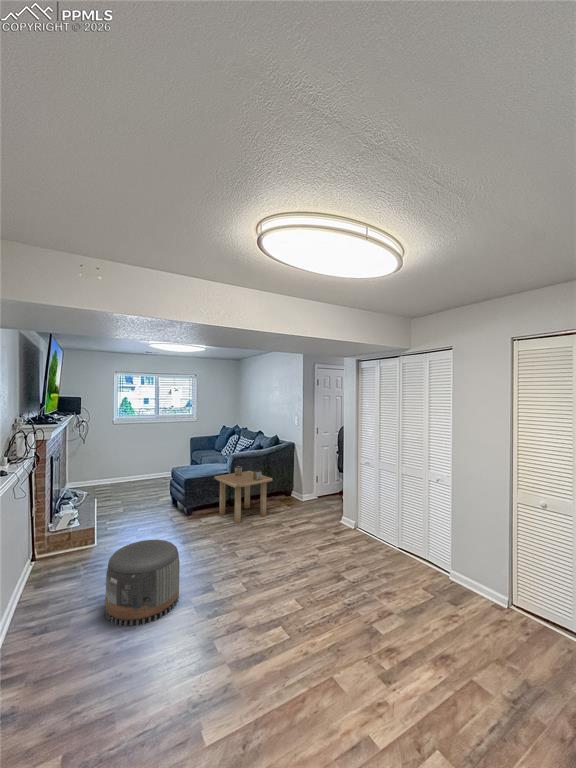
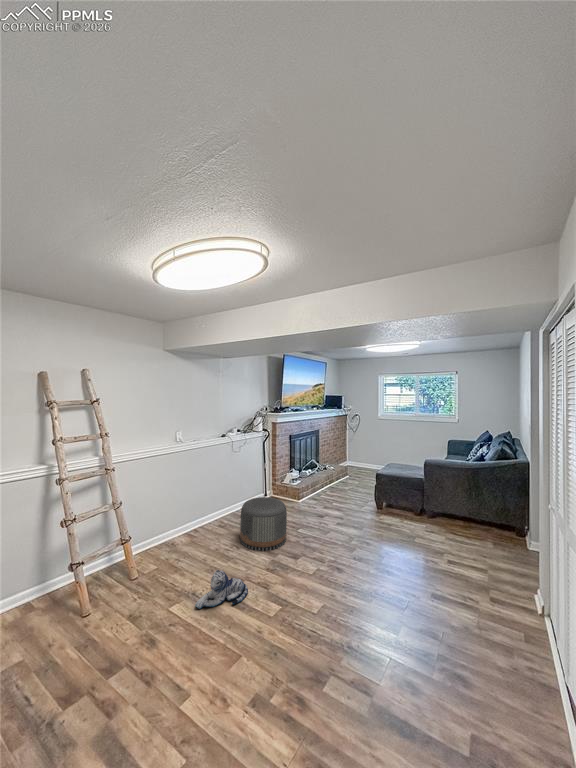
side table: present [214,466,273,524] -> none [398,475,451,540]
plush toy: none [214,636,254,706] -> present [195,570,248,609]

